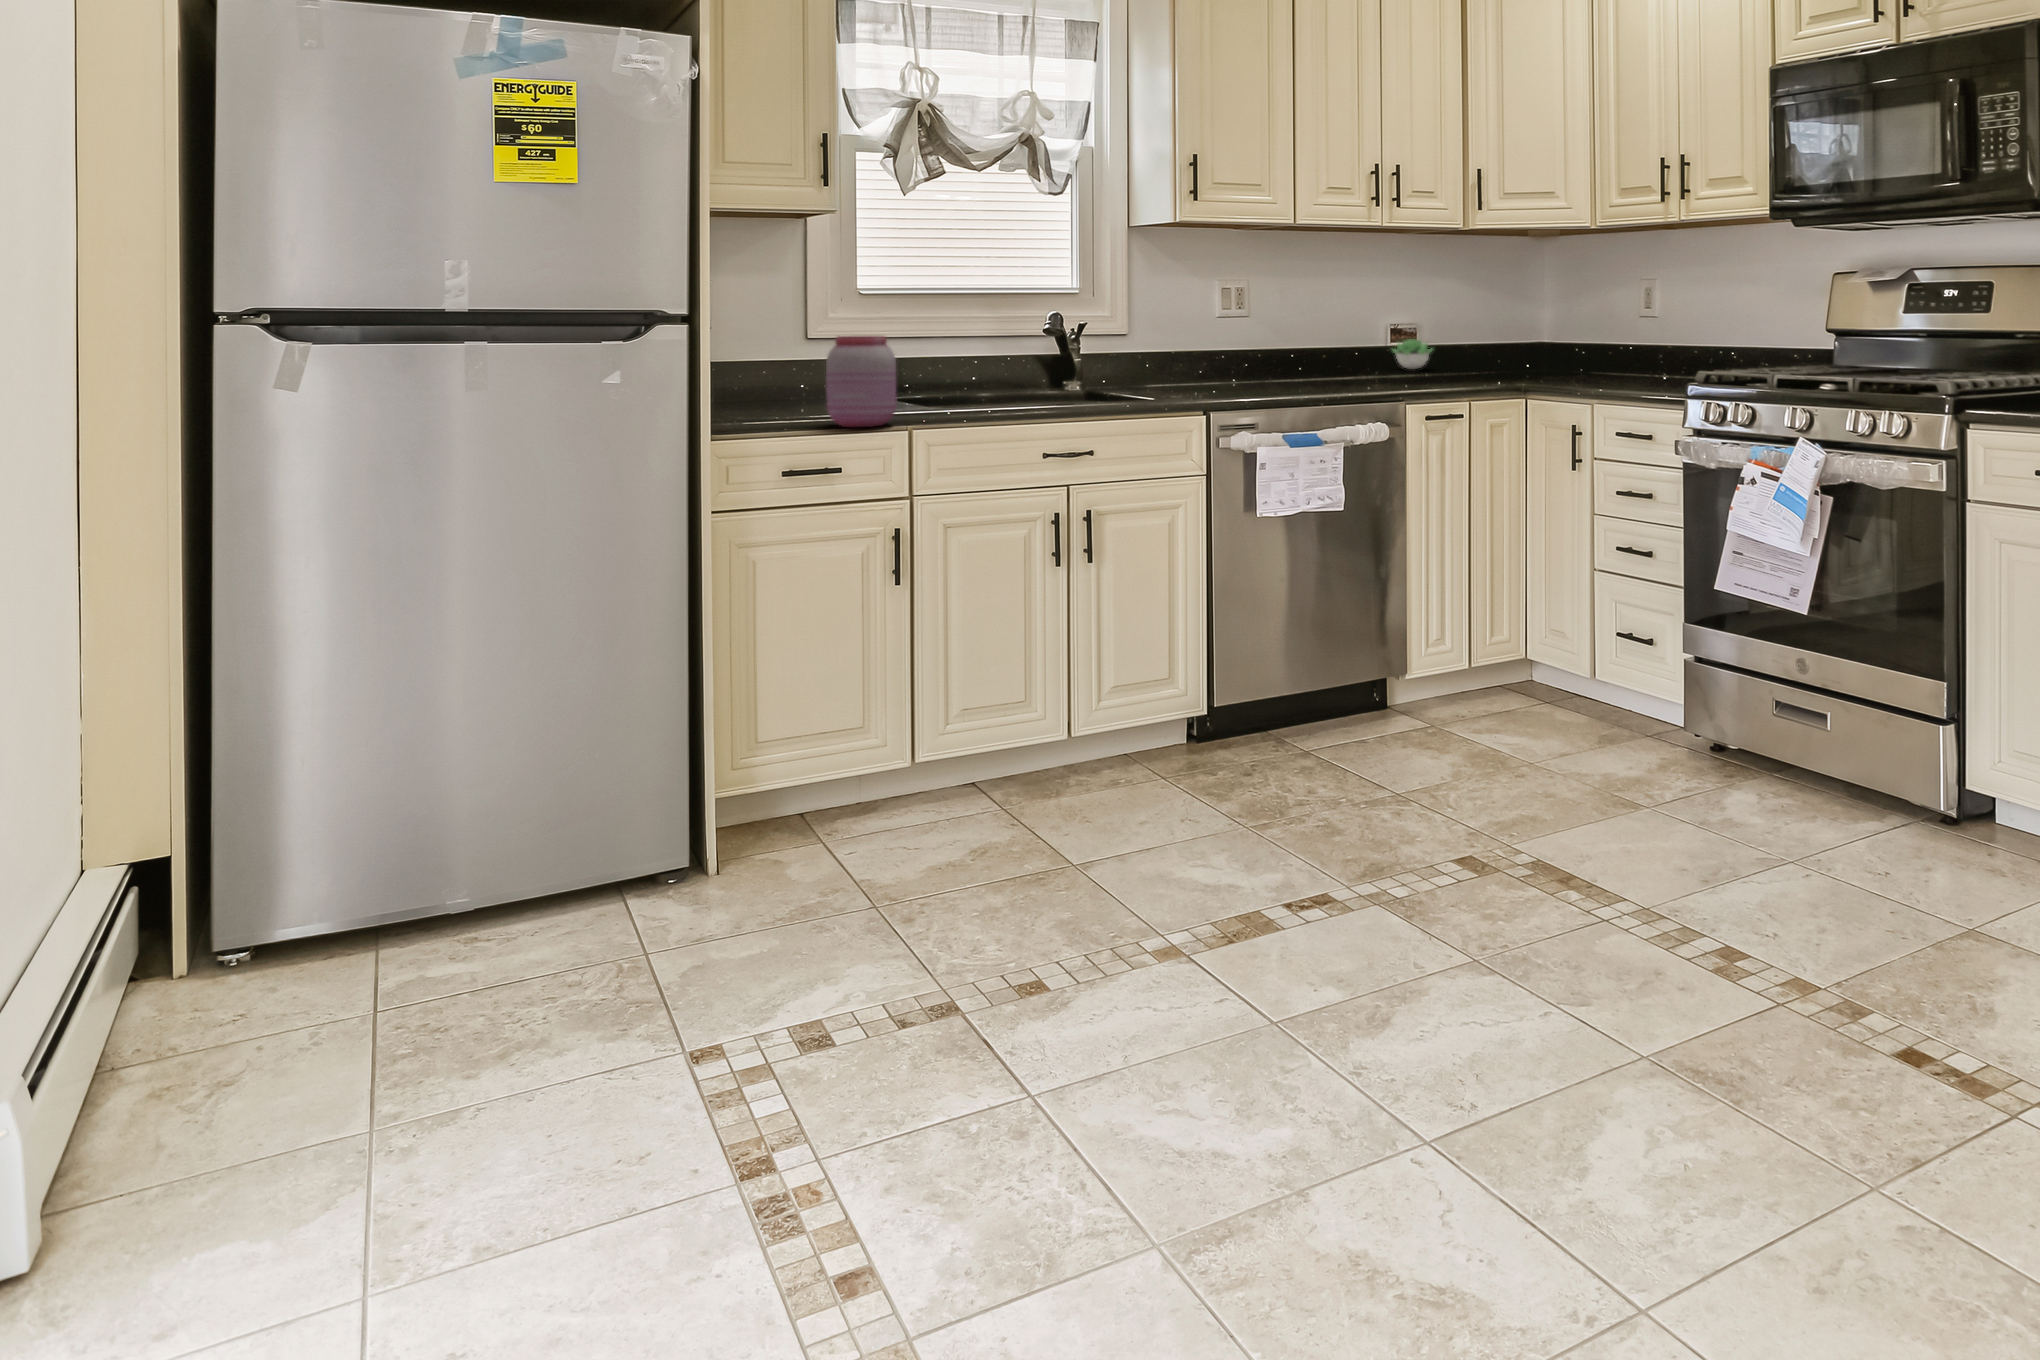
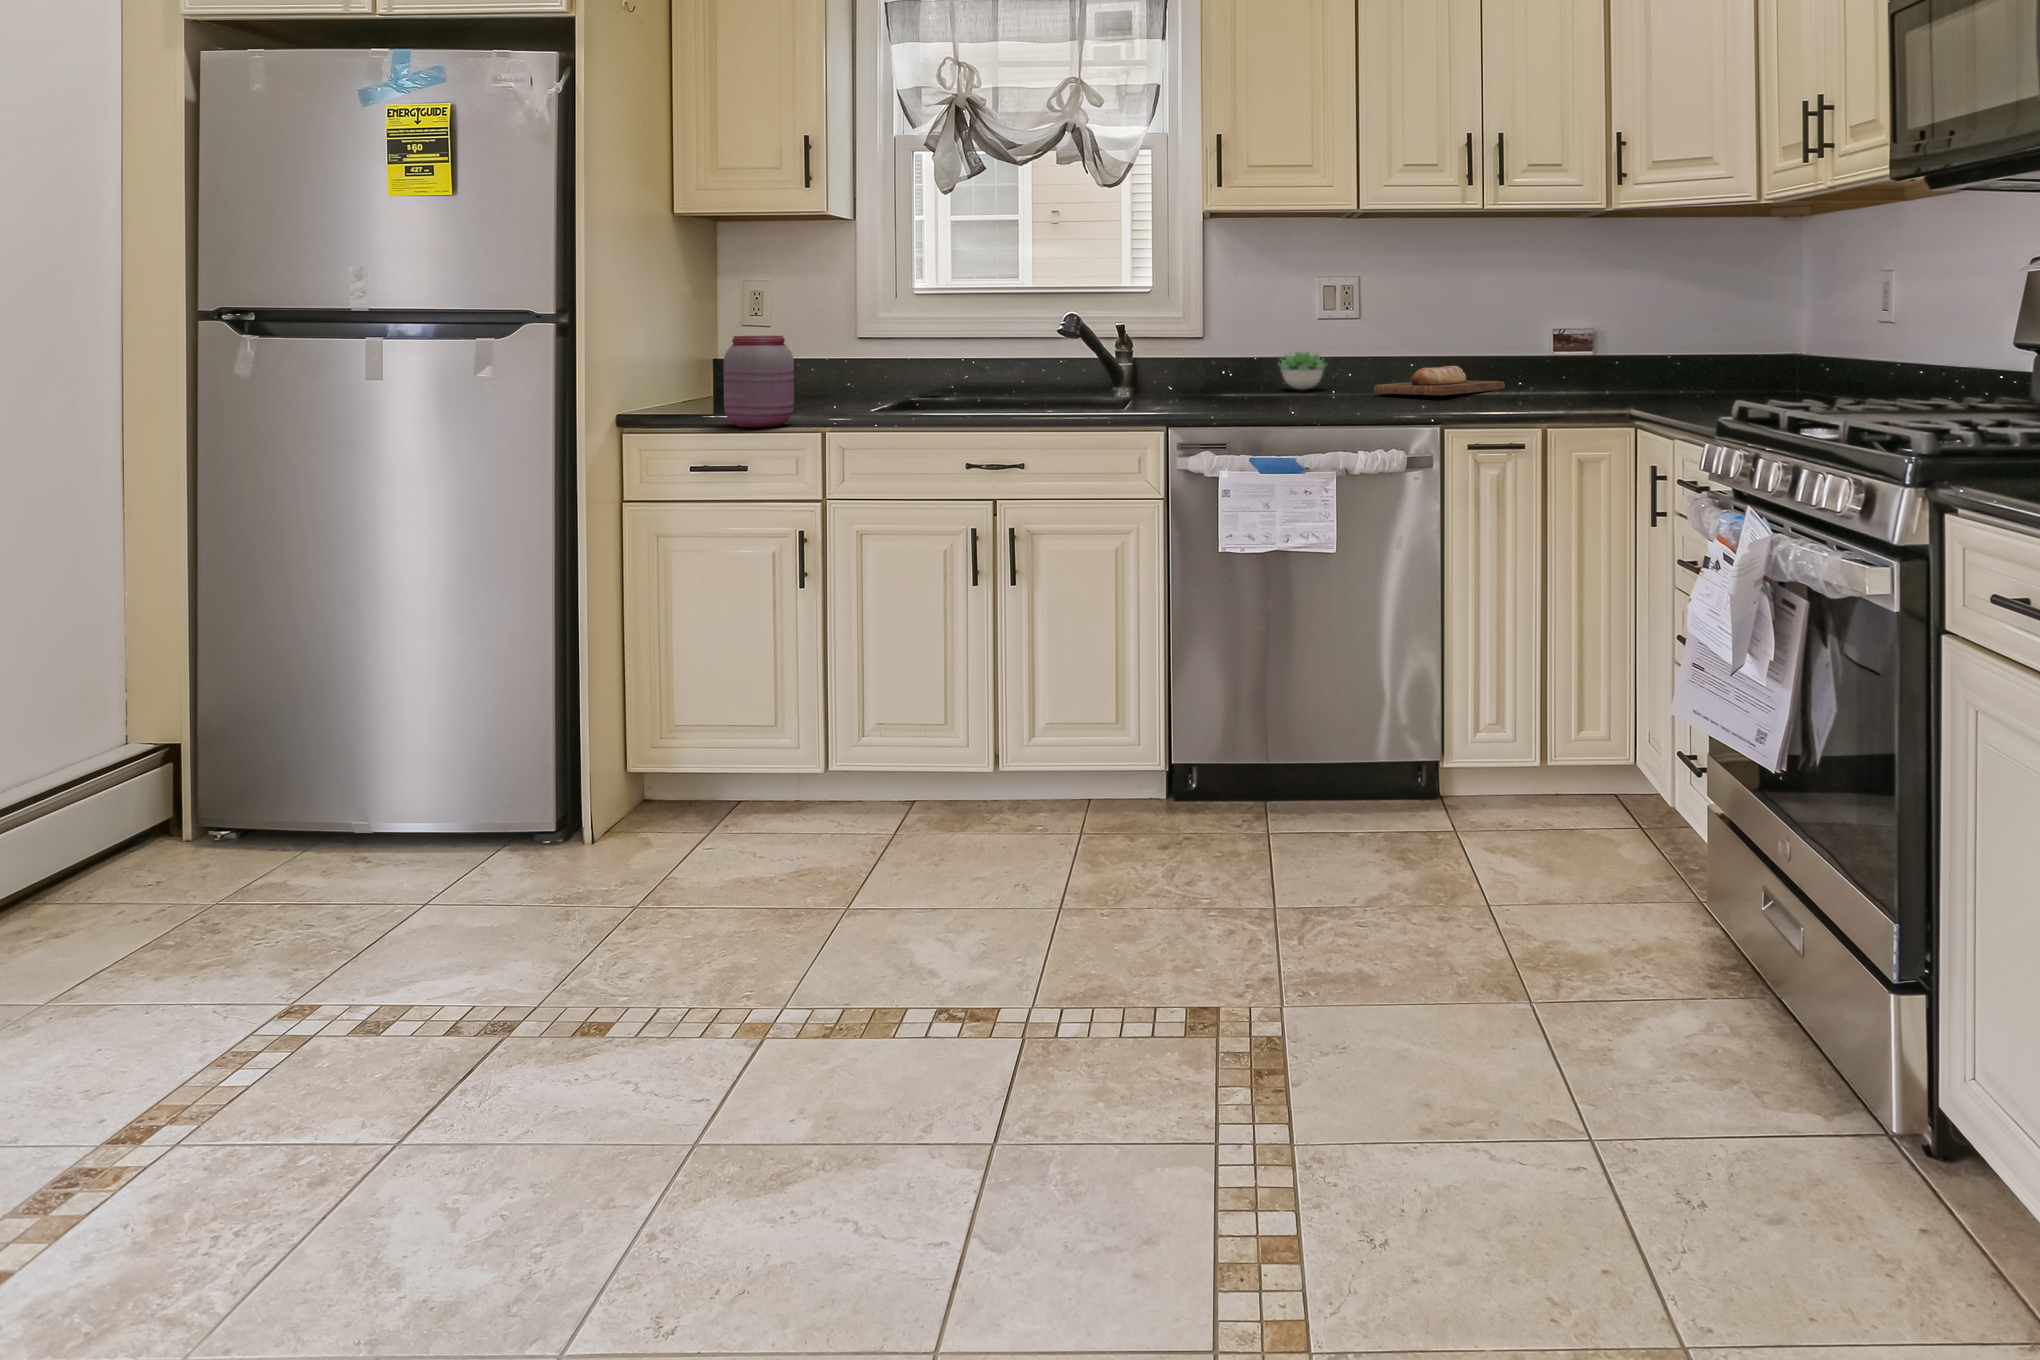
succulent plant: present [1393,339,1433,369] -> present [1279,352,1326,389]
bread loaf: none [1292,354,1362,378] -> present [1374,366,1505,395]

